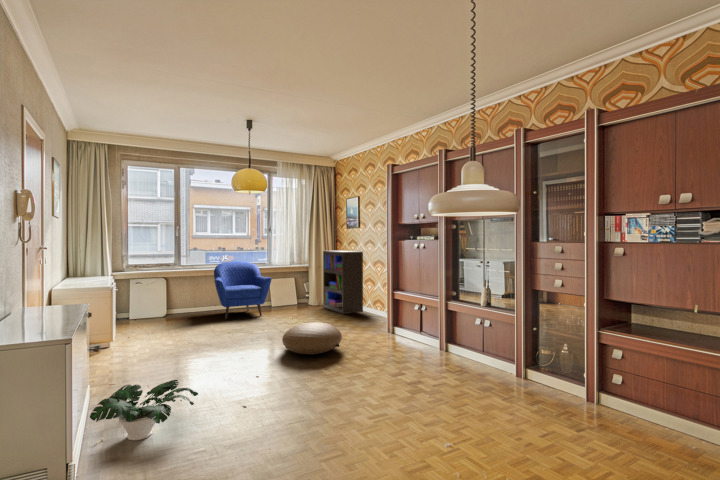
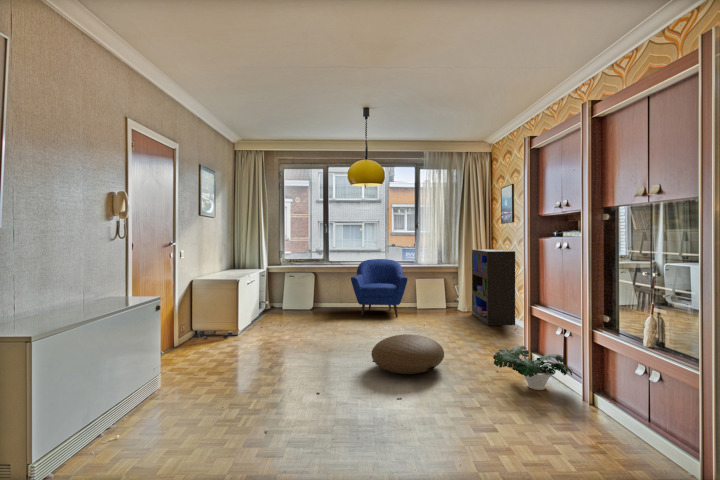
potted plant: present [90,380,198,440] -> present [493,346,572,390]

